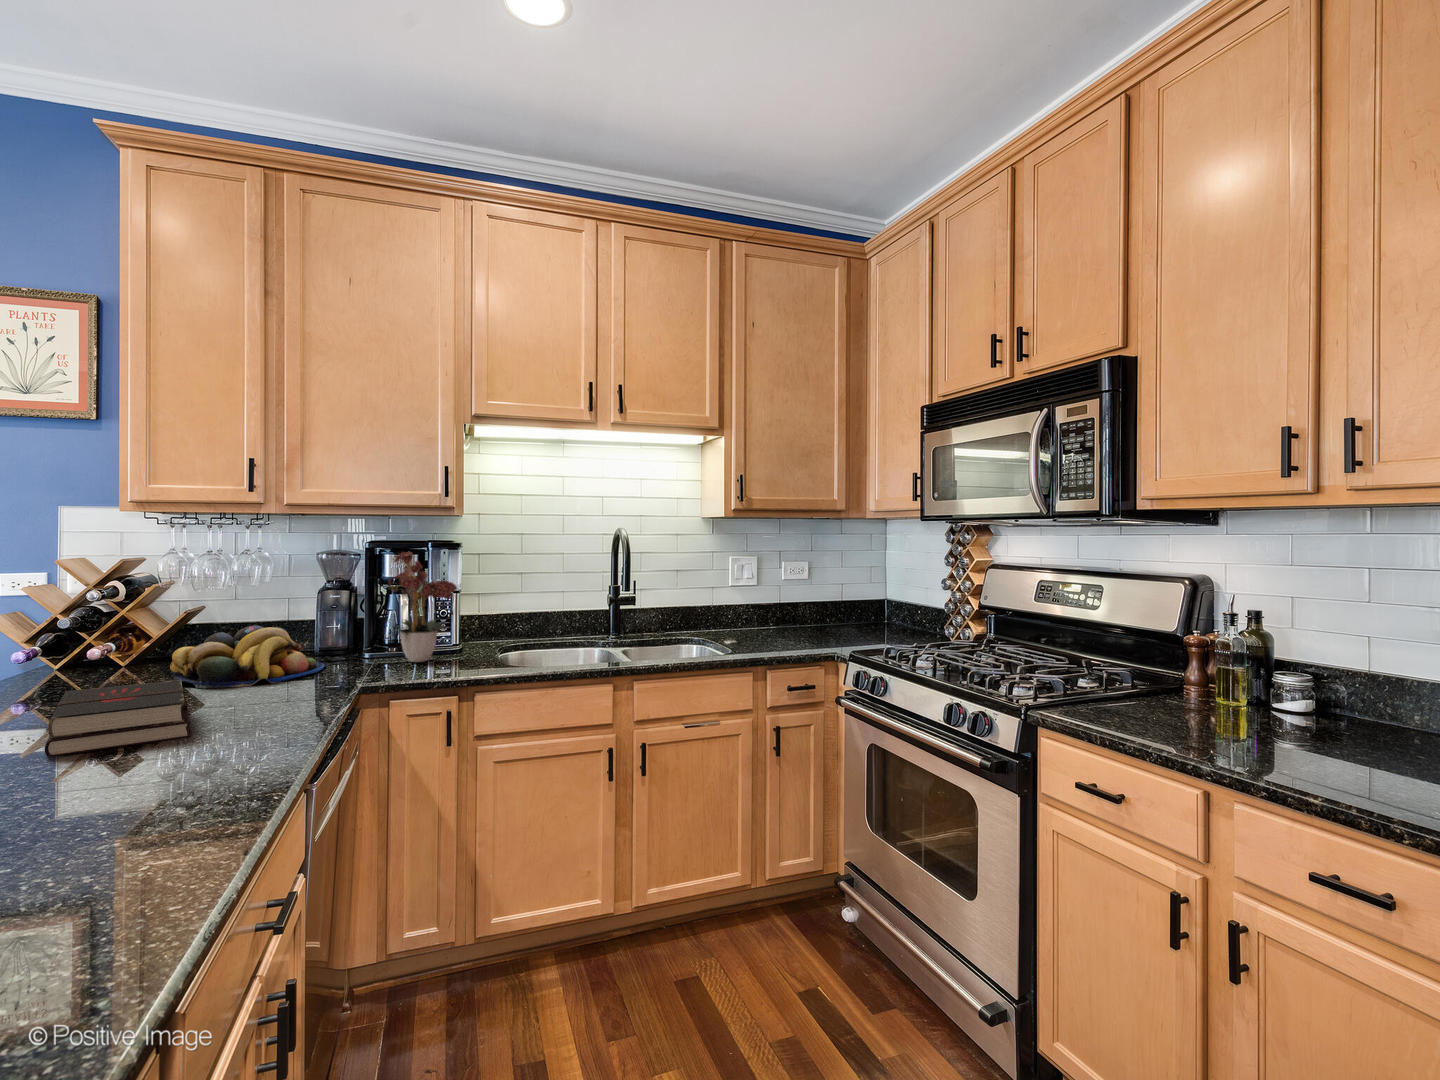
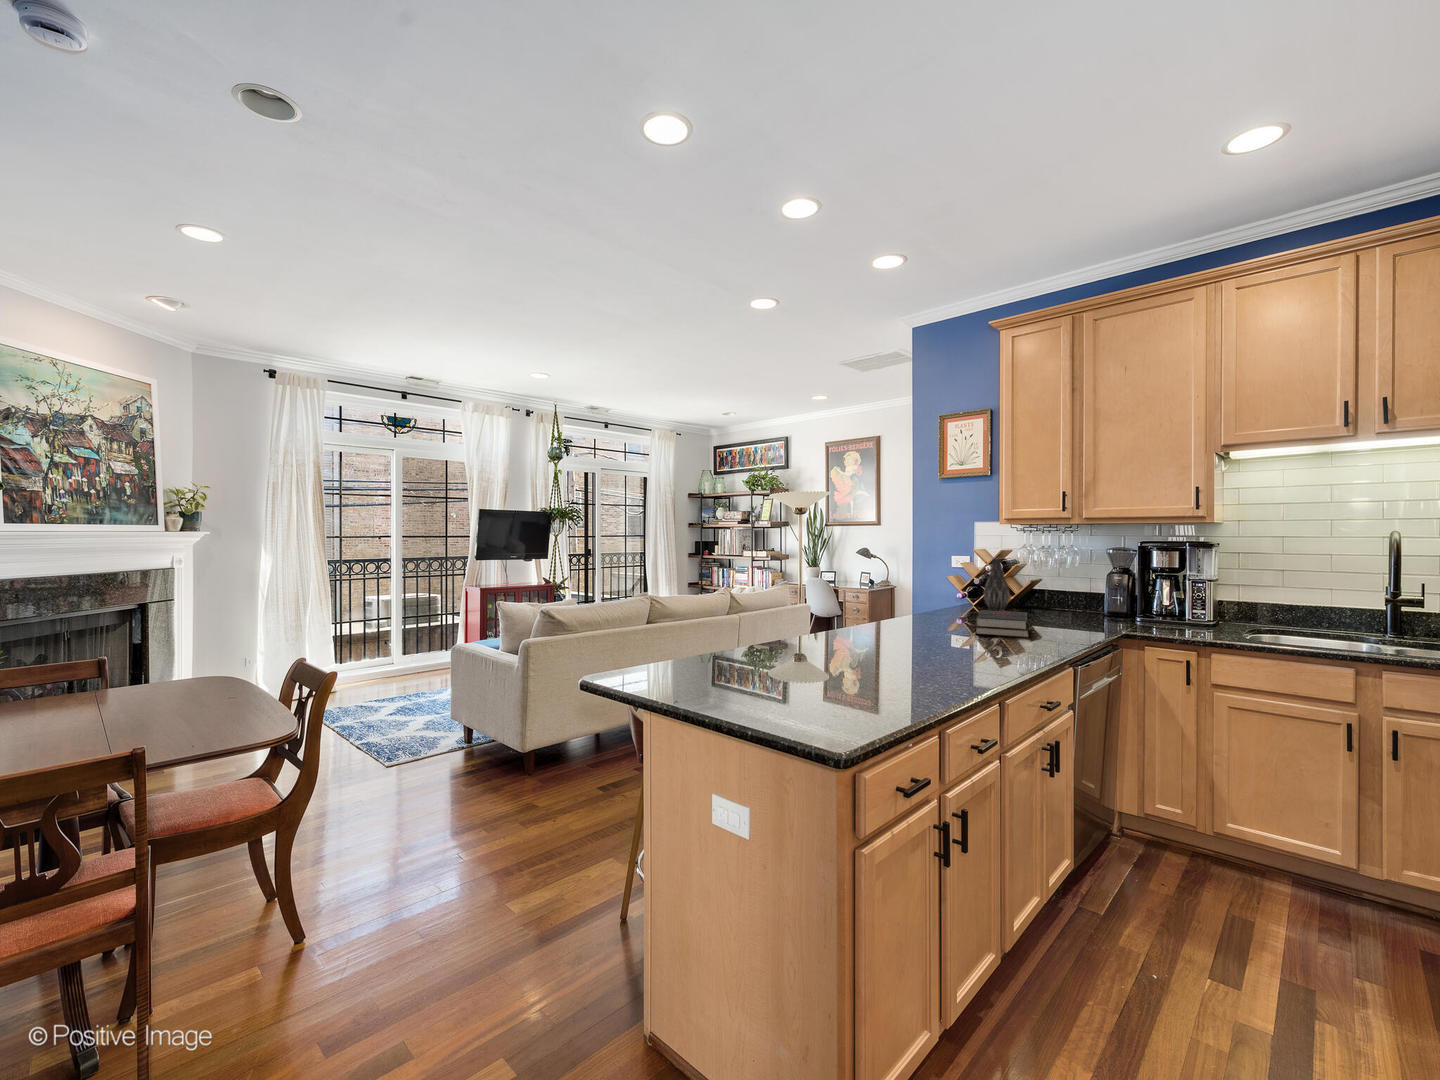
flower arrangement: present [388,552,457,662] -> none [1148,546,1213,628]
vase: none [80,574,141,679] -> present [984,558,1010,611]
fruit bowl: present [170,625,324,689] -> none [1023,592,1108,625]

